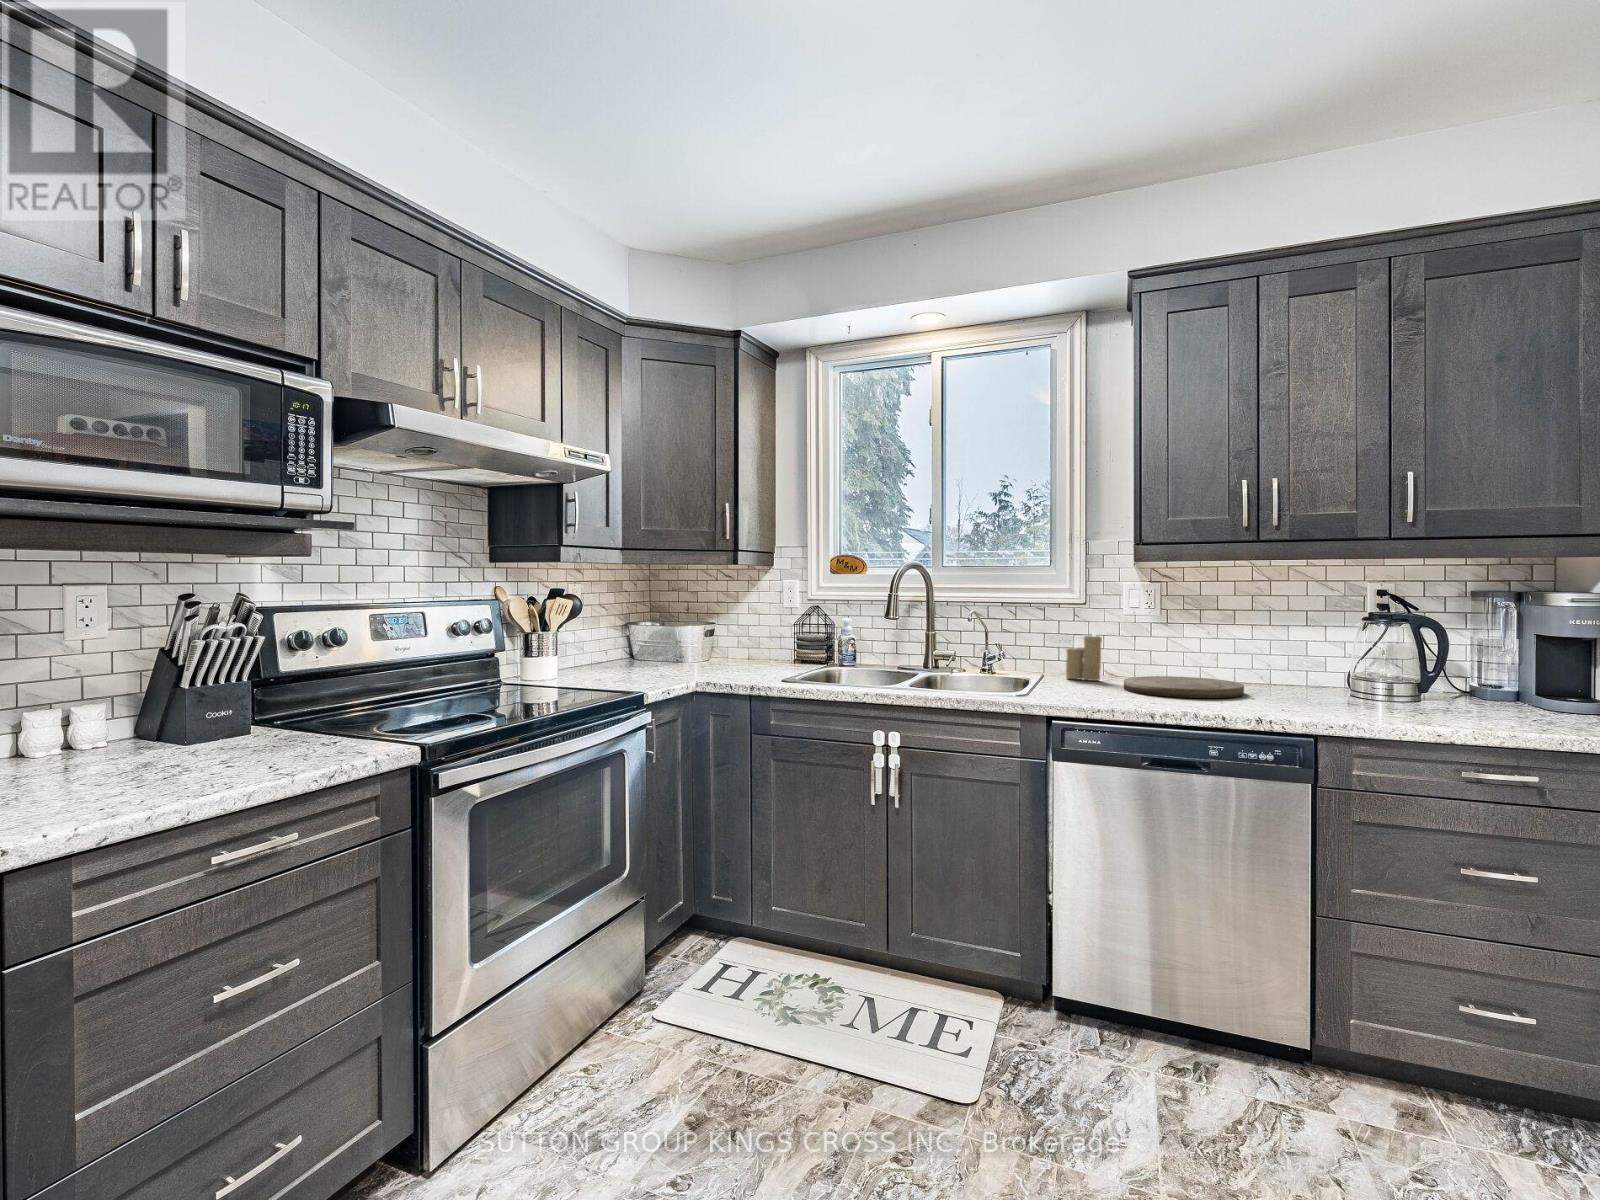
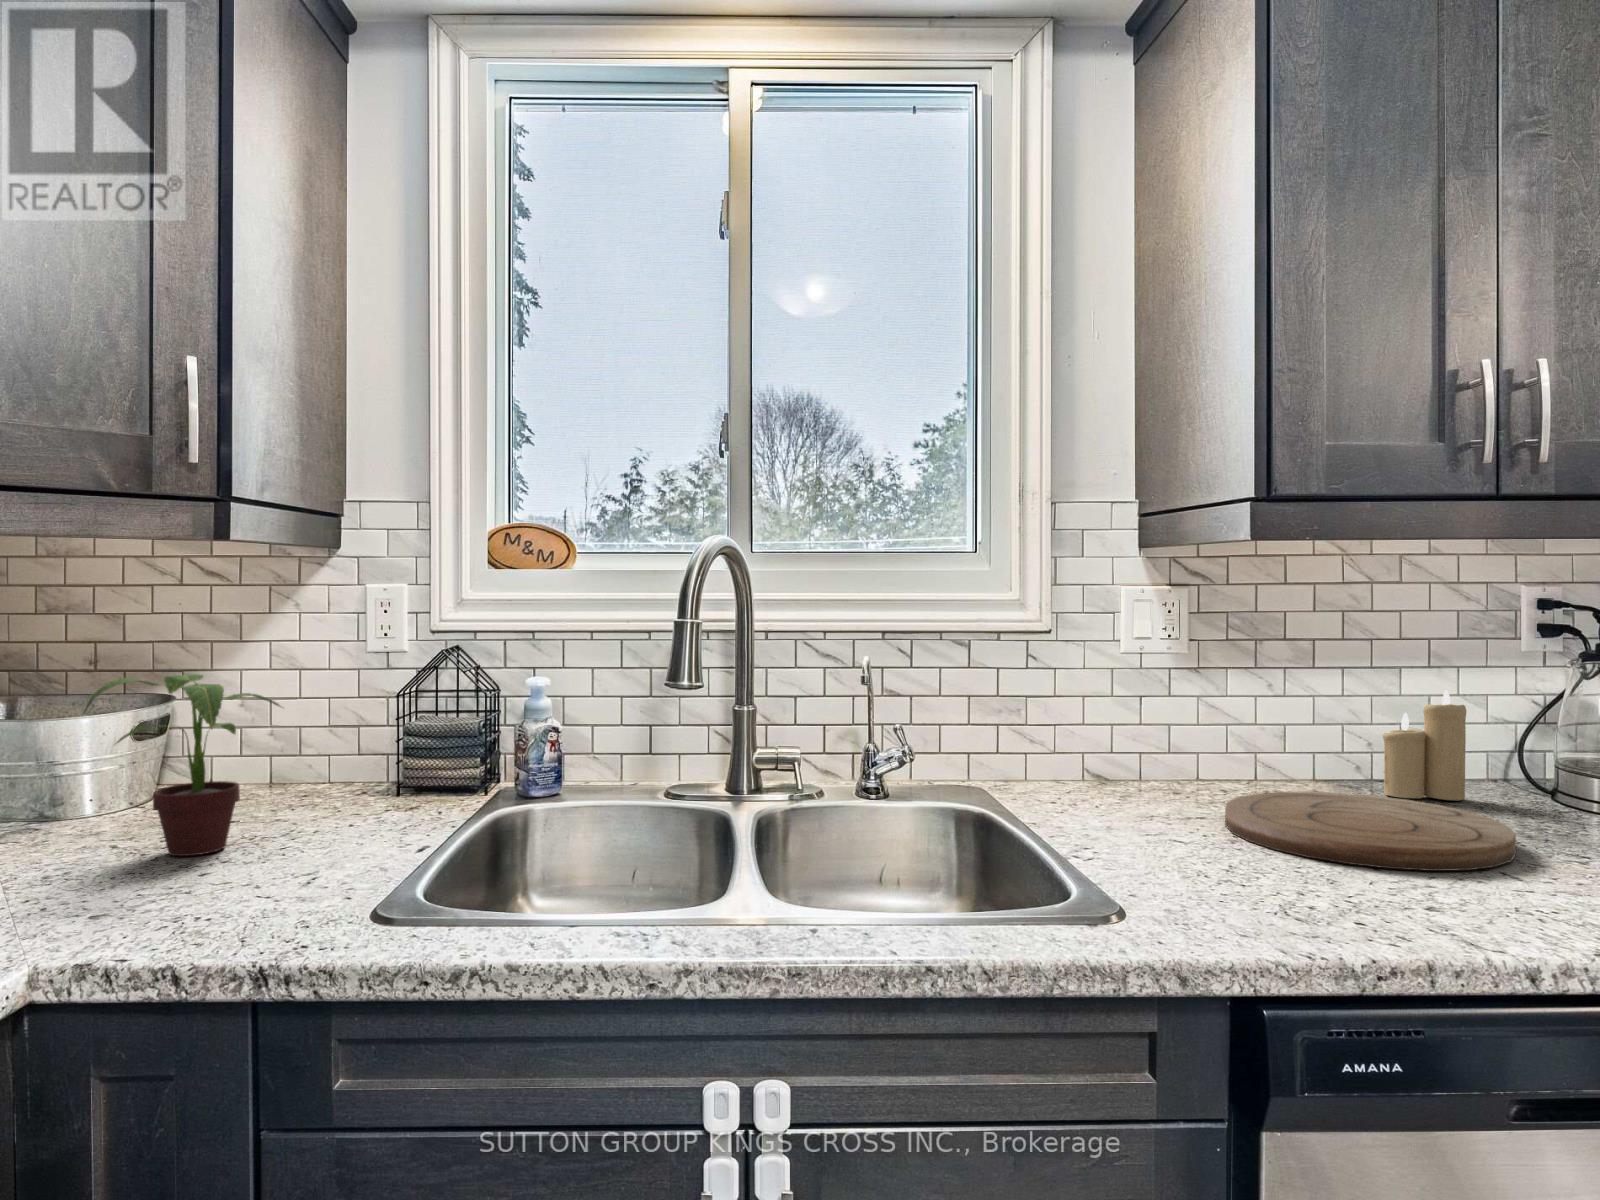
potted plant: none [702,613,758,672] -> present [83,674,284,856]
candle: present [1066,631,1102,681] -> present [1383,691,1466,801]

